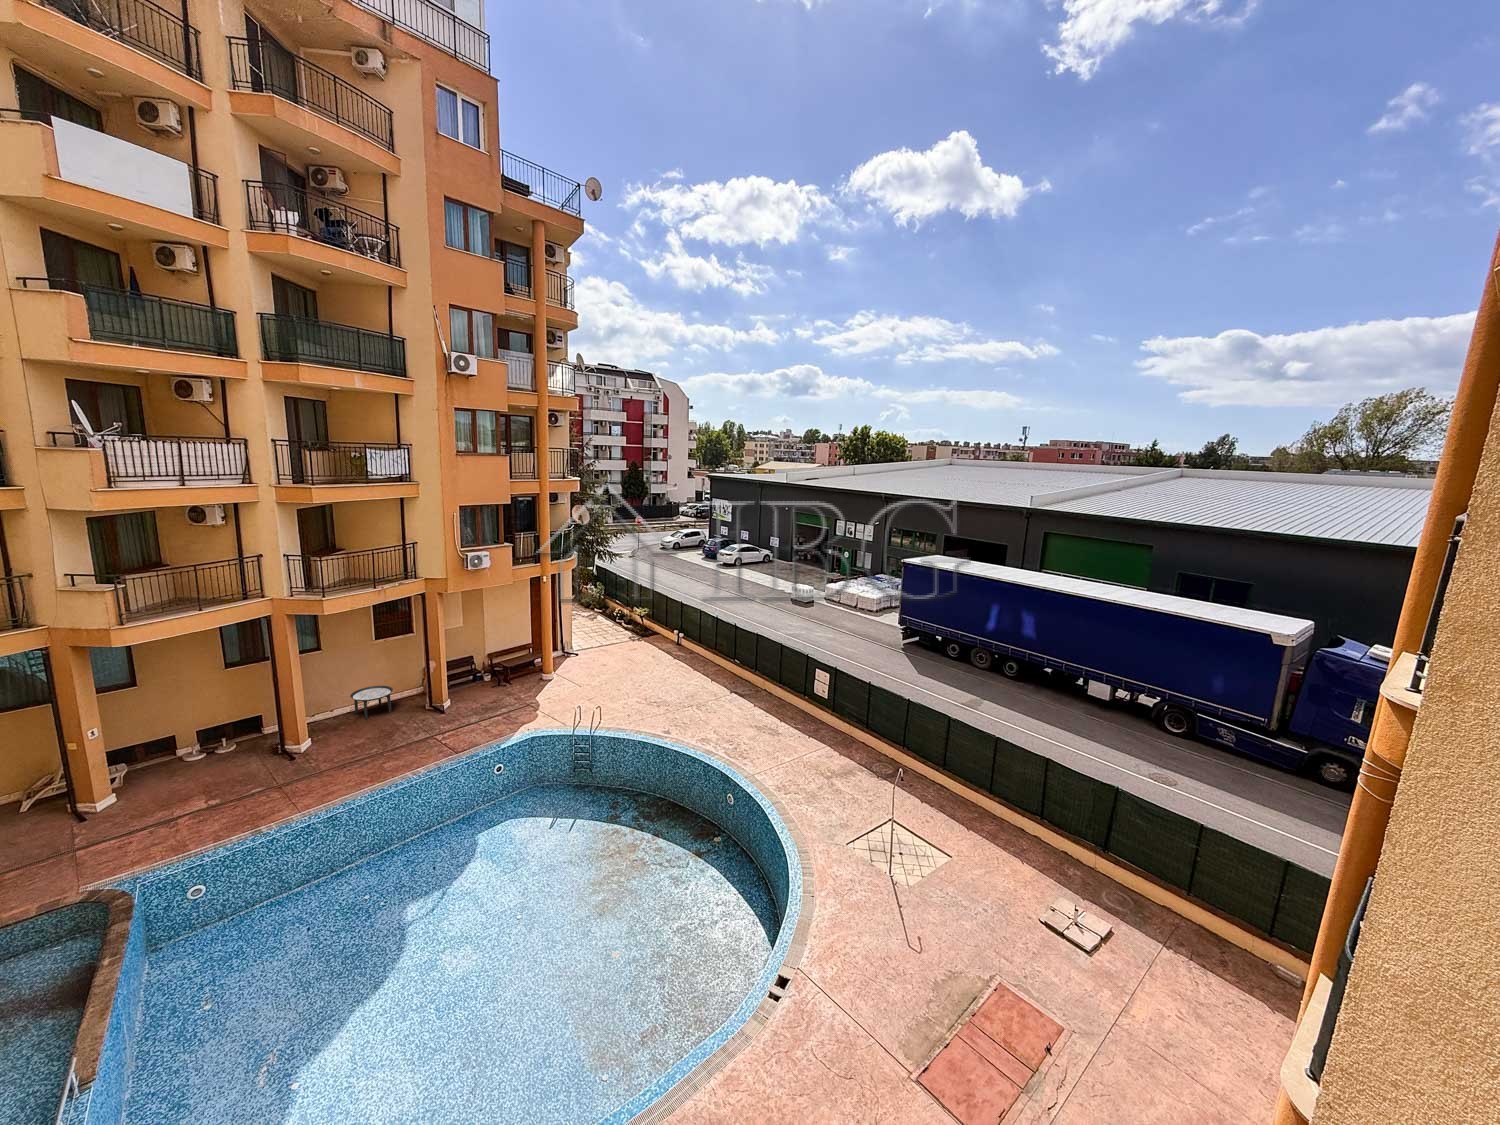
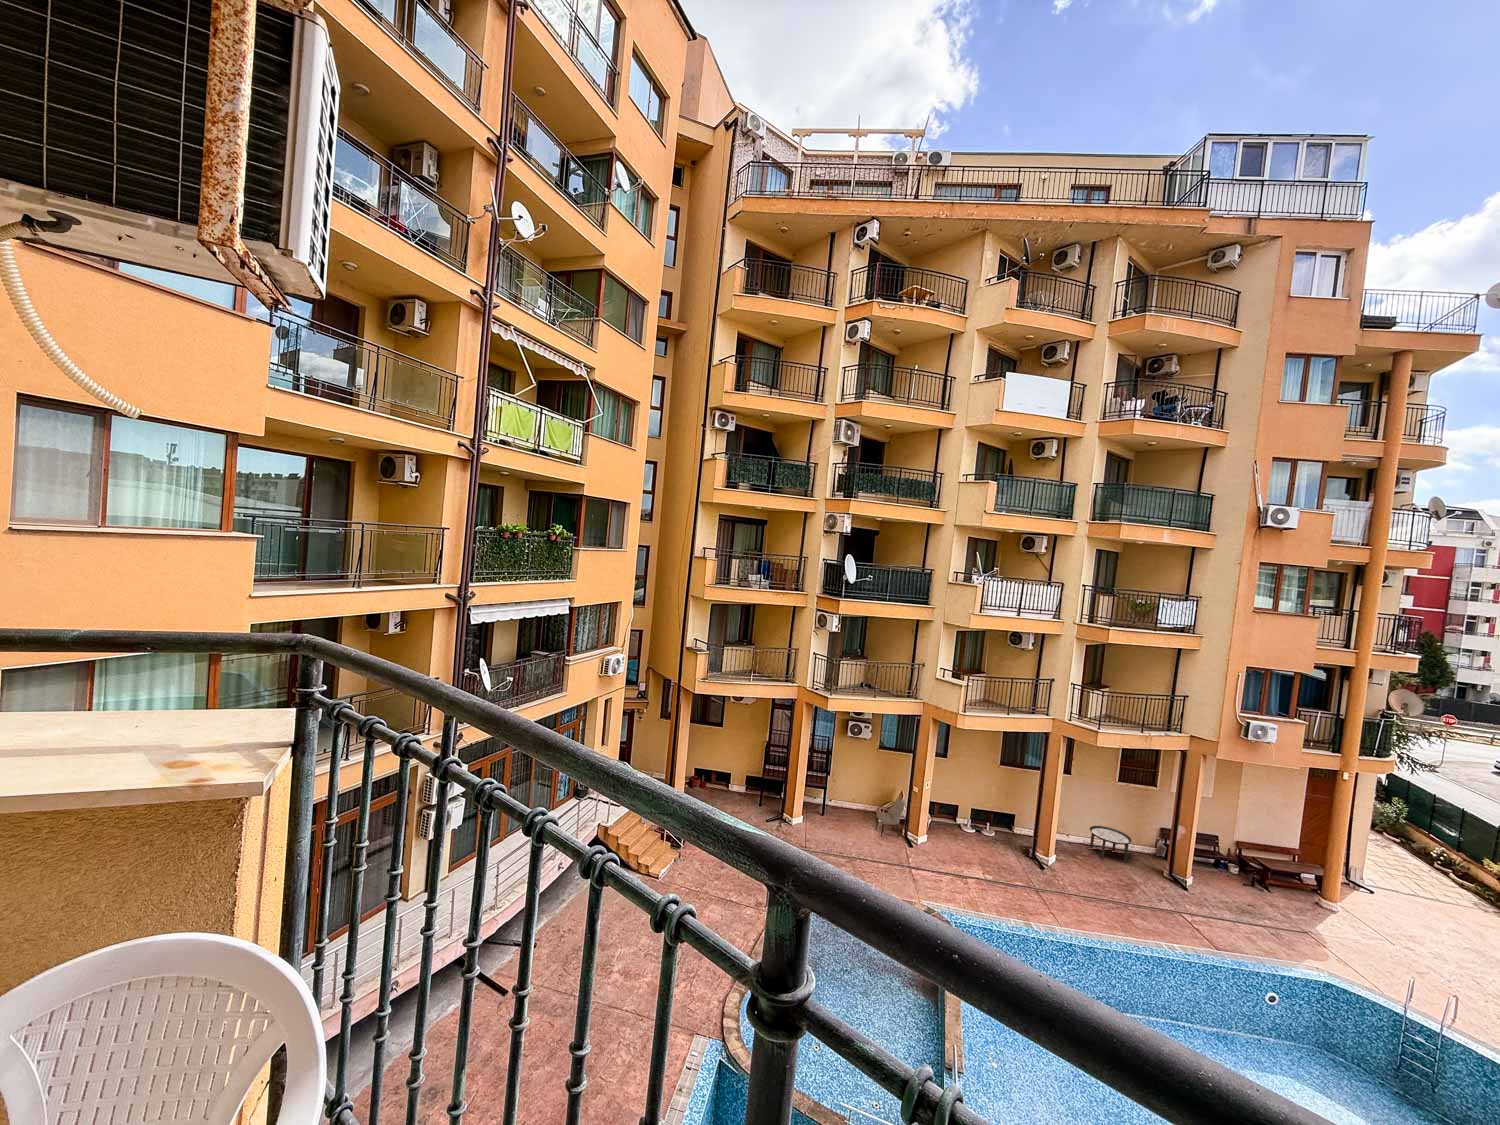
chair: none [14,765,68,828] -> present [876,798,904,837]

